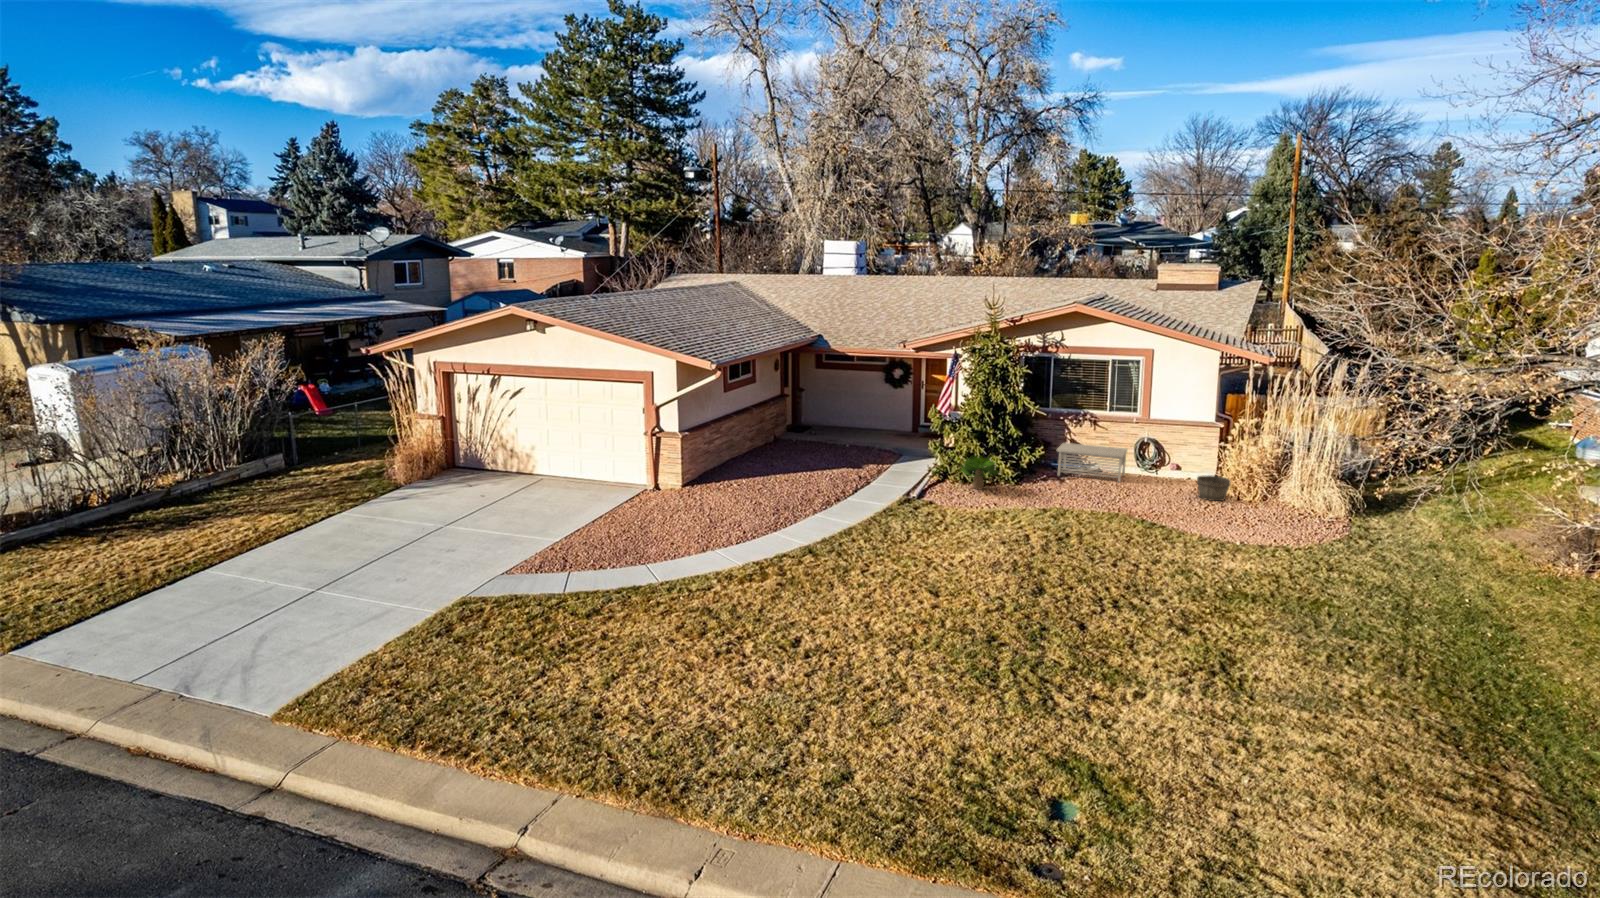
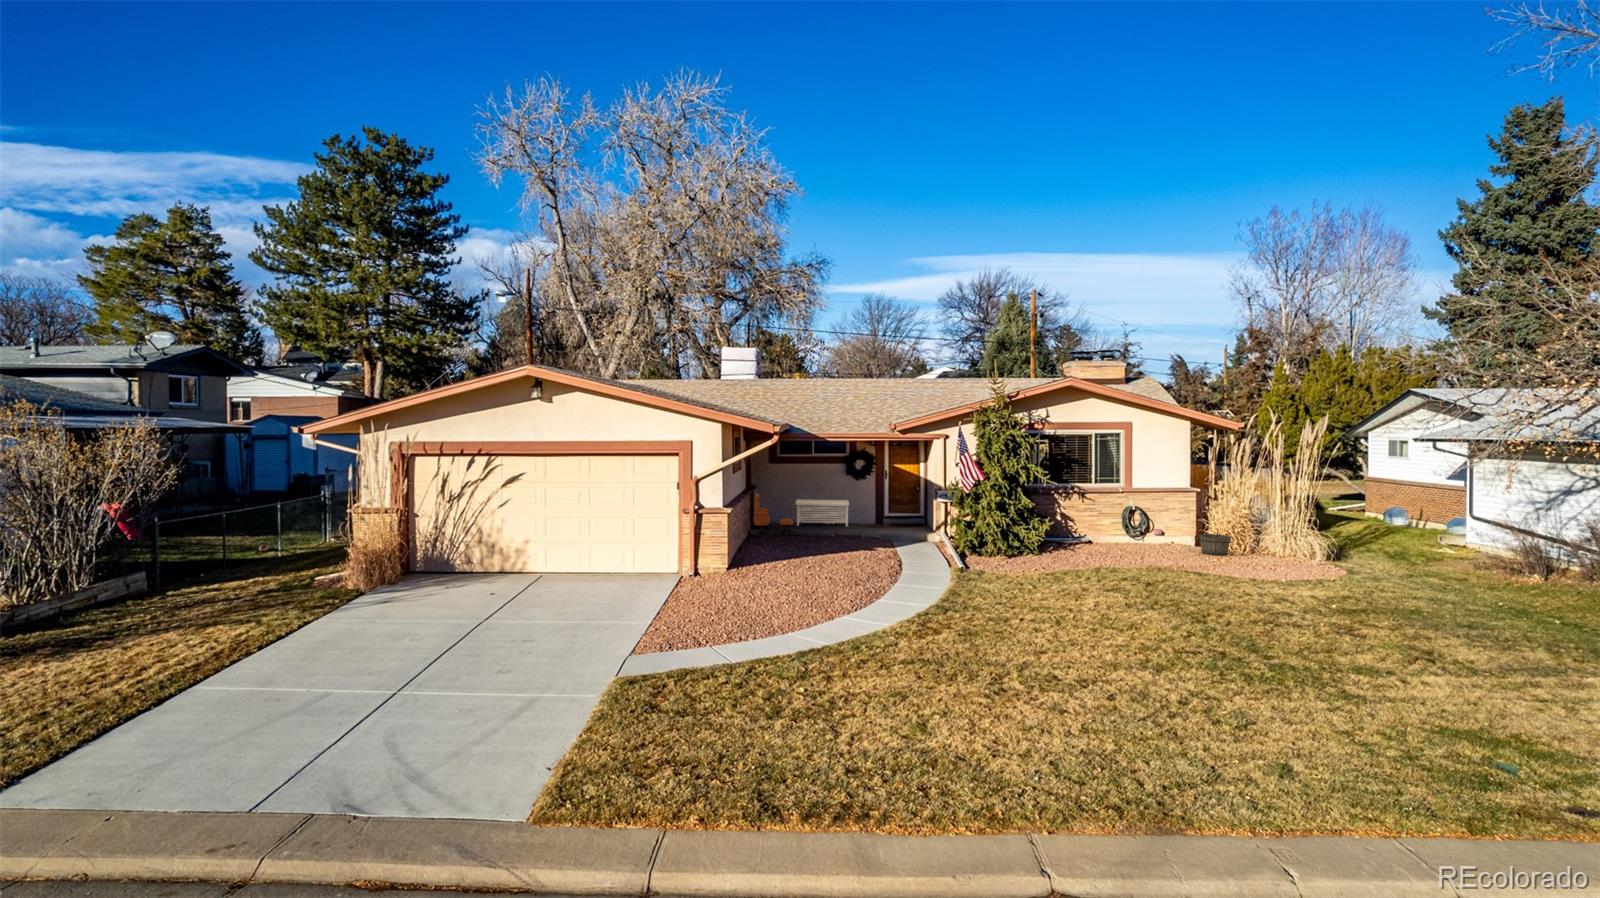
lounge chair: none [778,402,819,443] -> present [751,493,796,534]
storage bench: present [1057,443,1127,482] -> present [796,500,849,525]
potted plant: present [961,456,998,490] -> none [991,523,1035,558]

